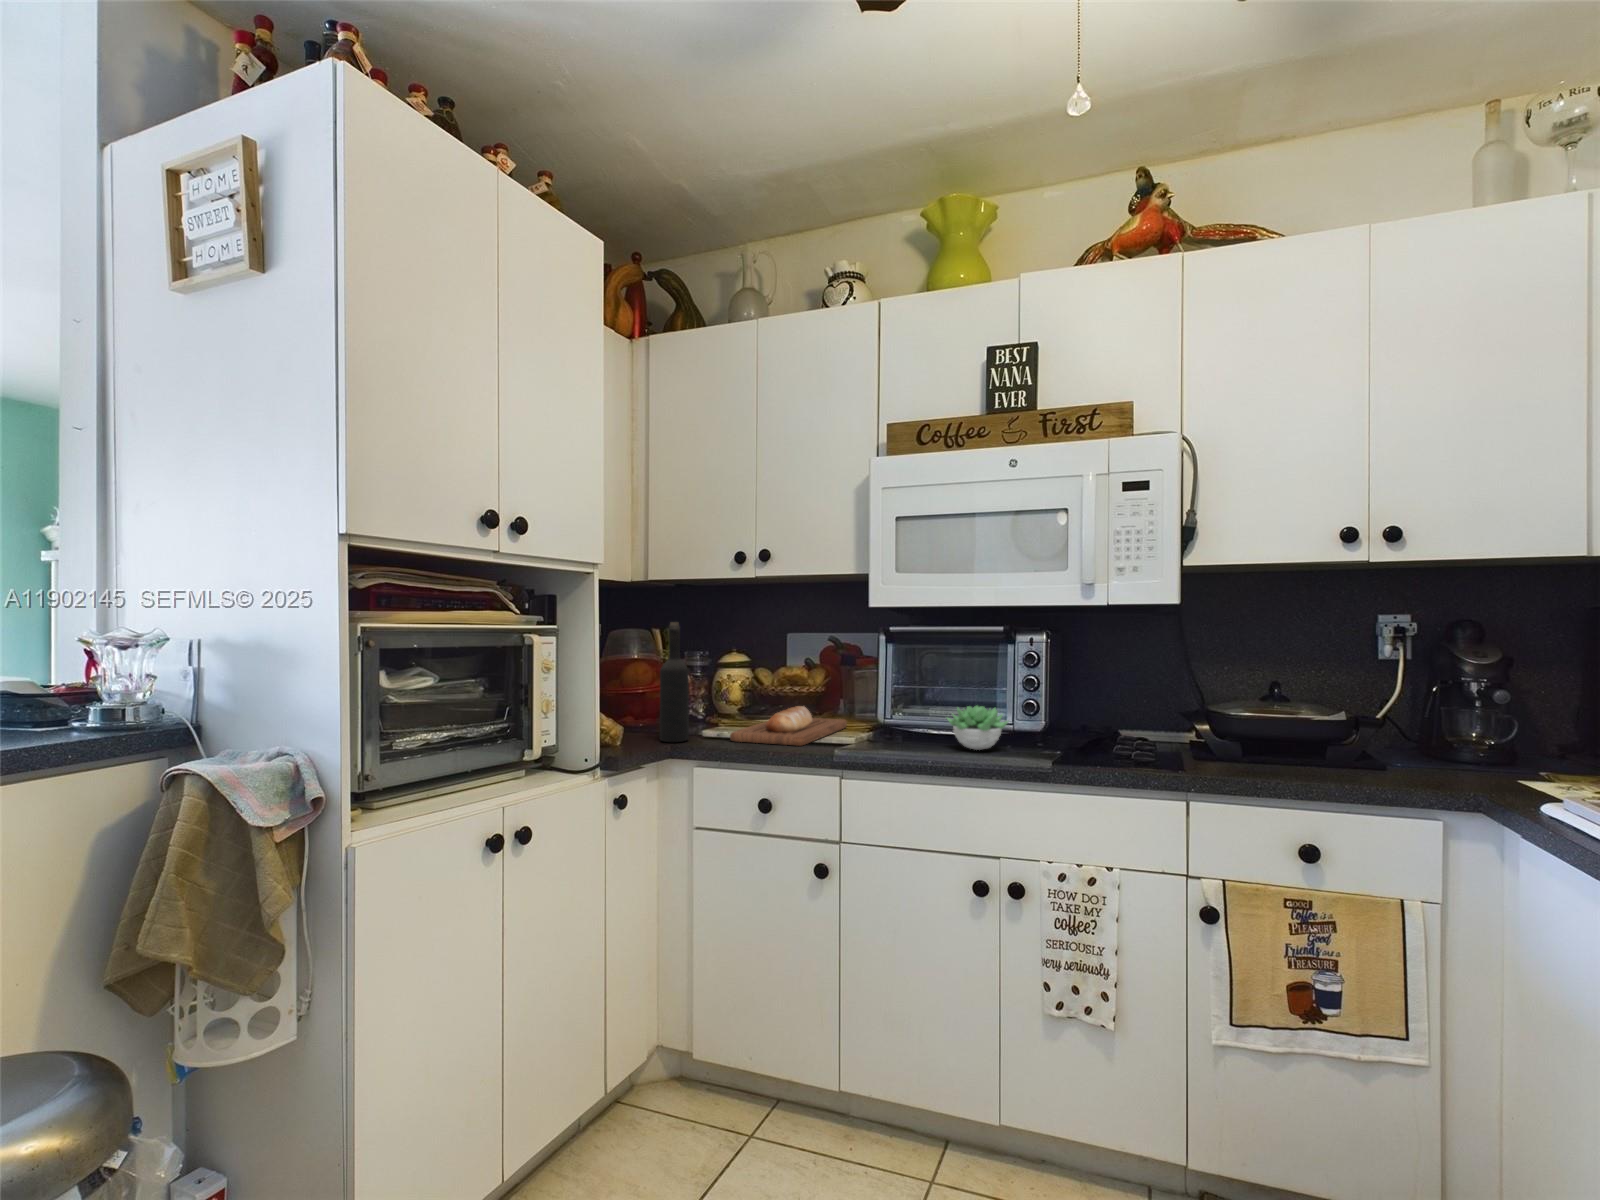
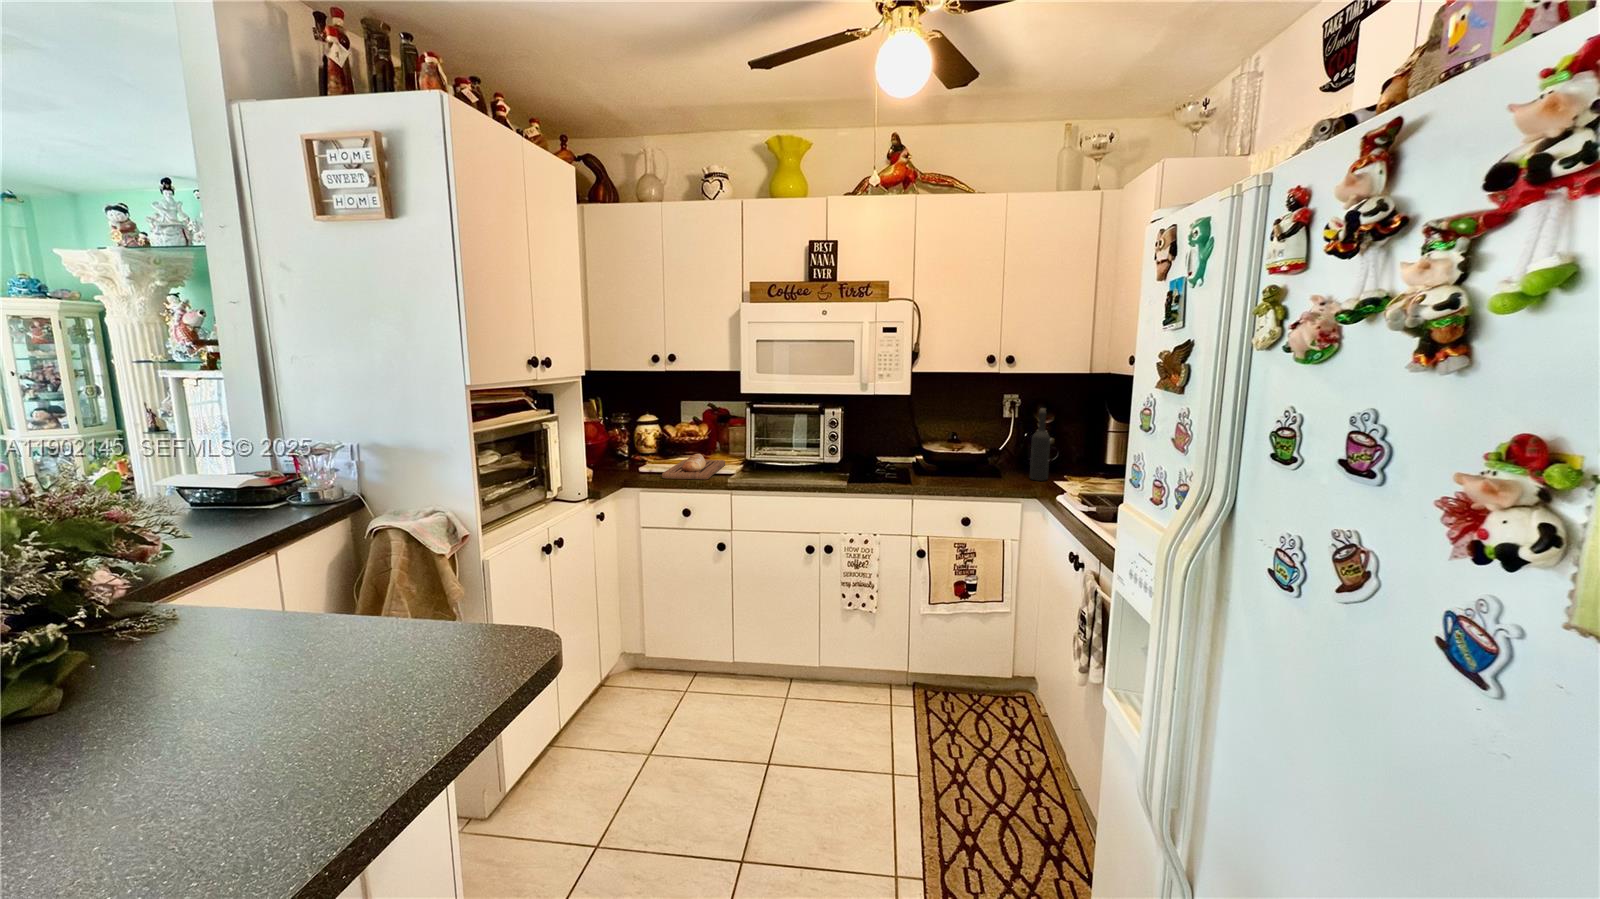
wine bottle: present [660,622,689,742] -> present [1030,408,1050,481]
succulent plant: present [947,706,1008,750] -> none [789,453,823,477]

